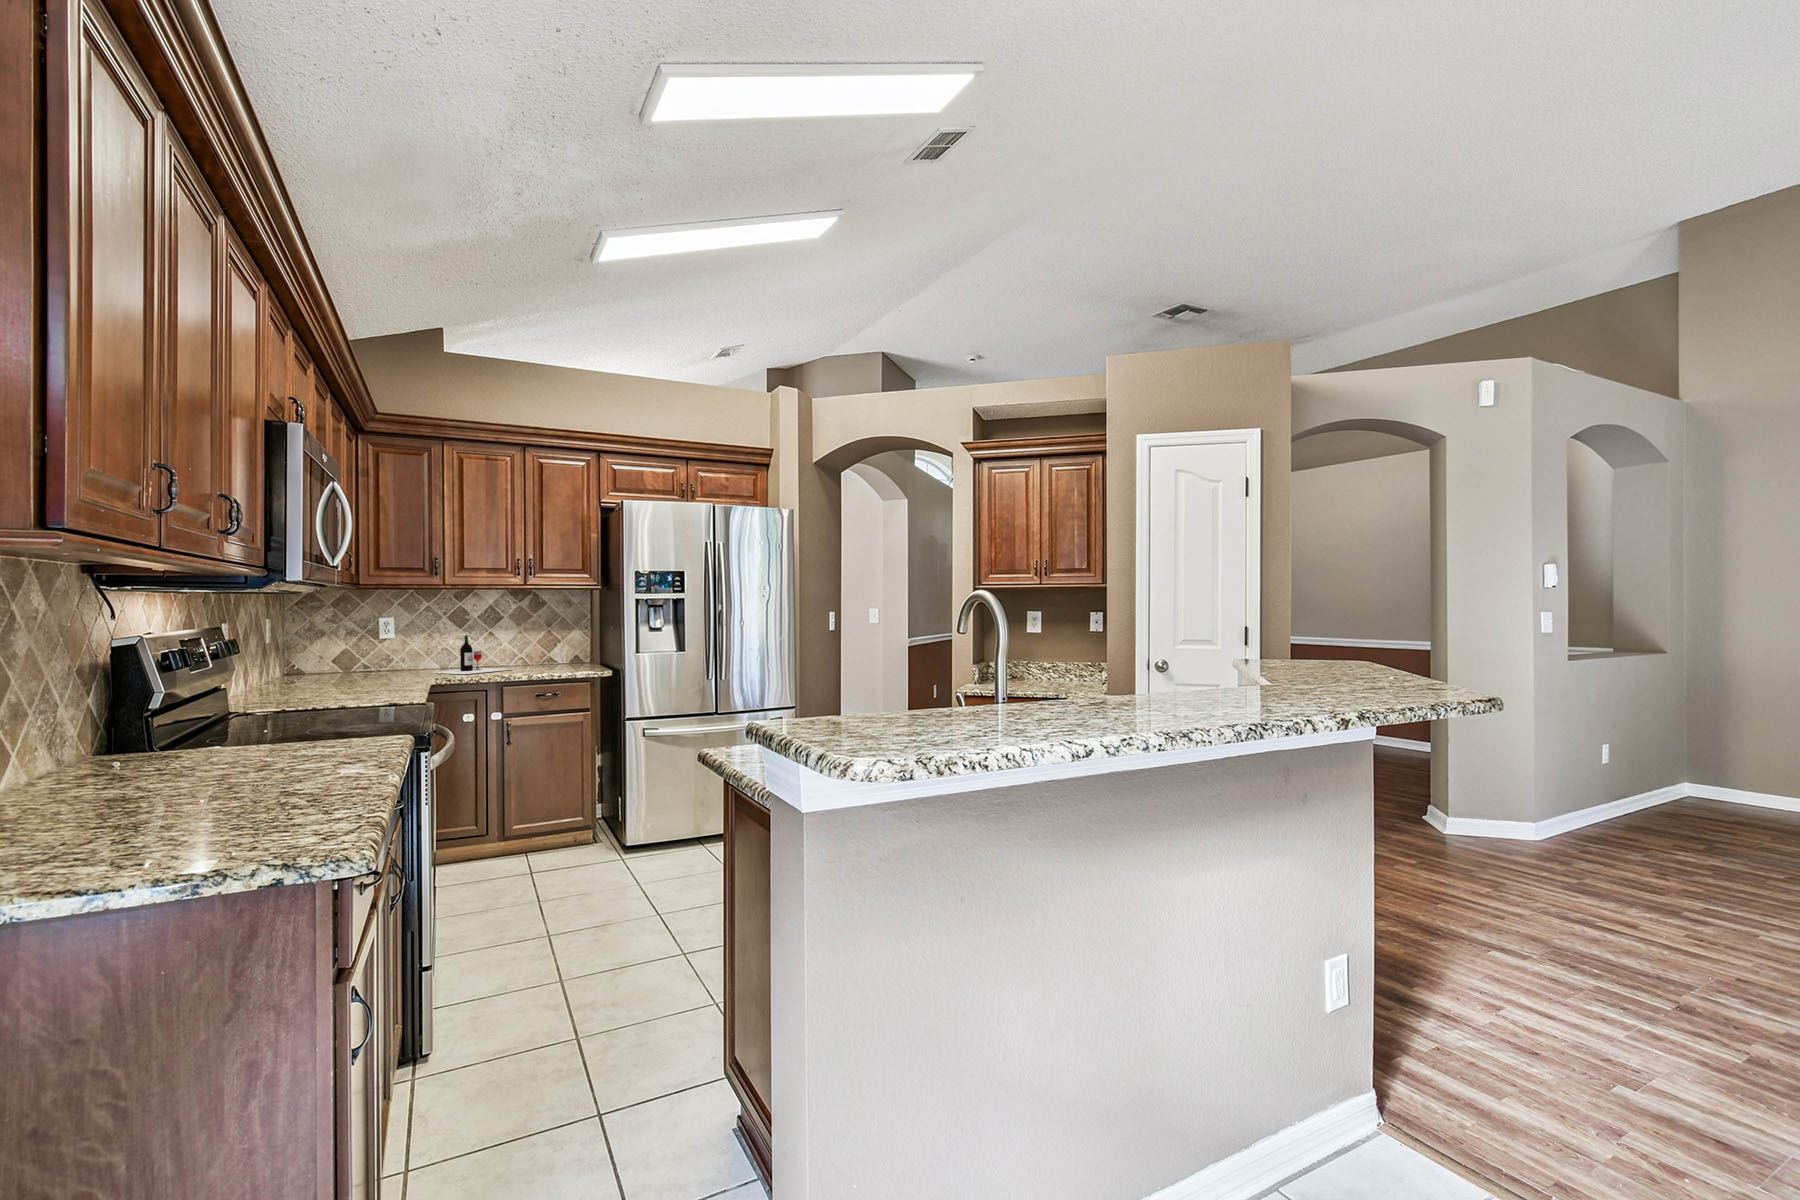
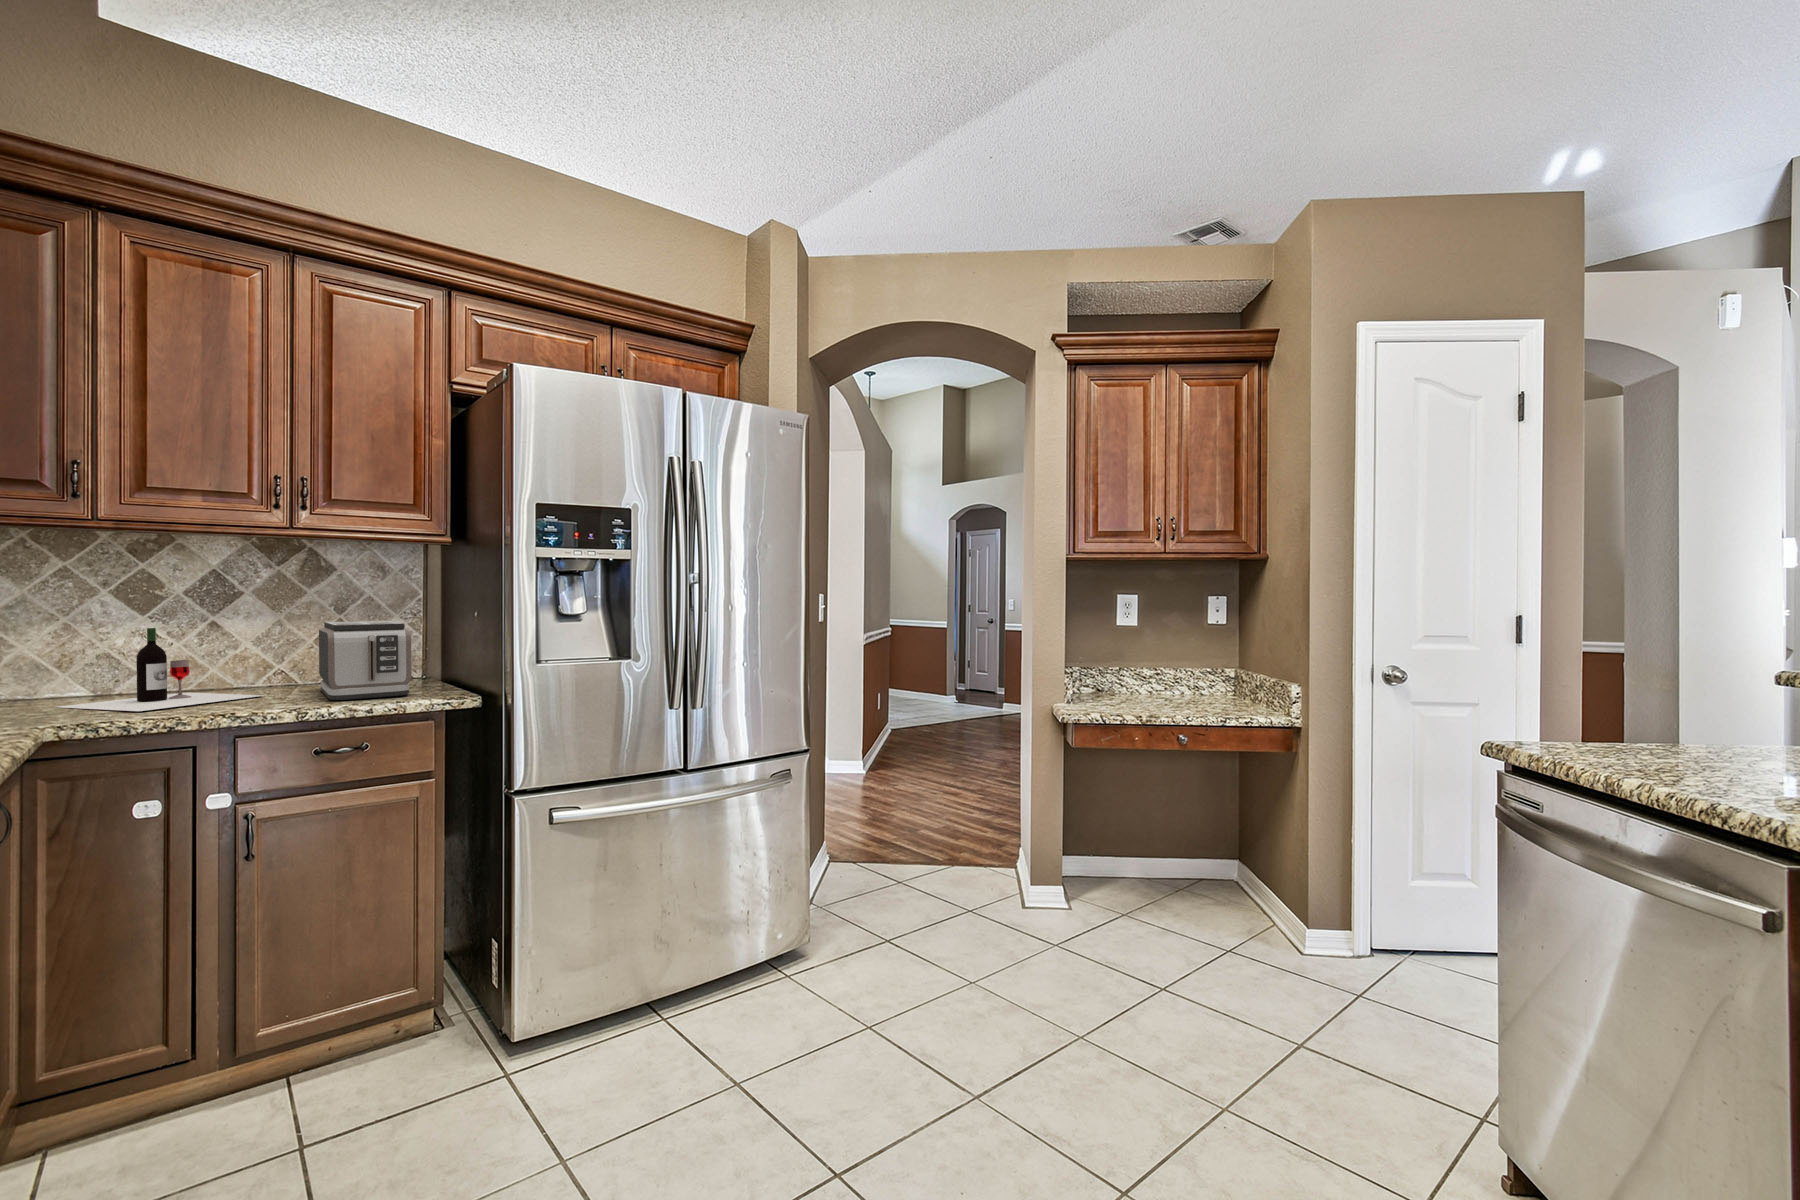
toaster: none [538,631,580,671] -> present [319,621,412,700]

